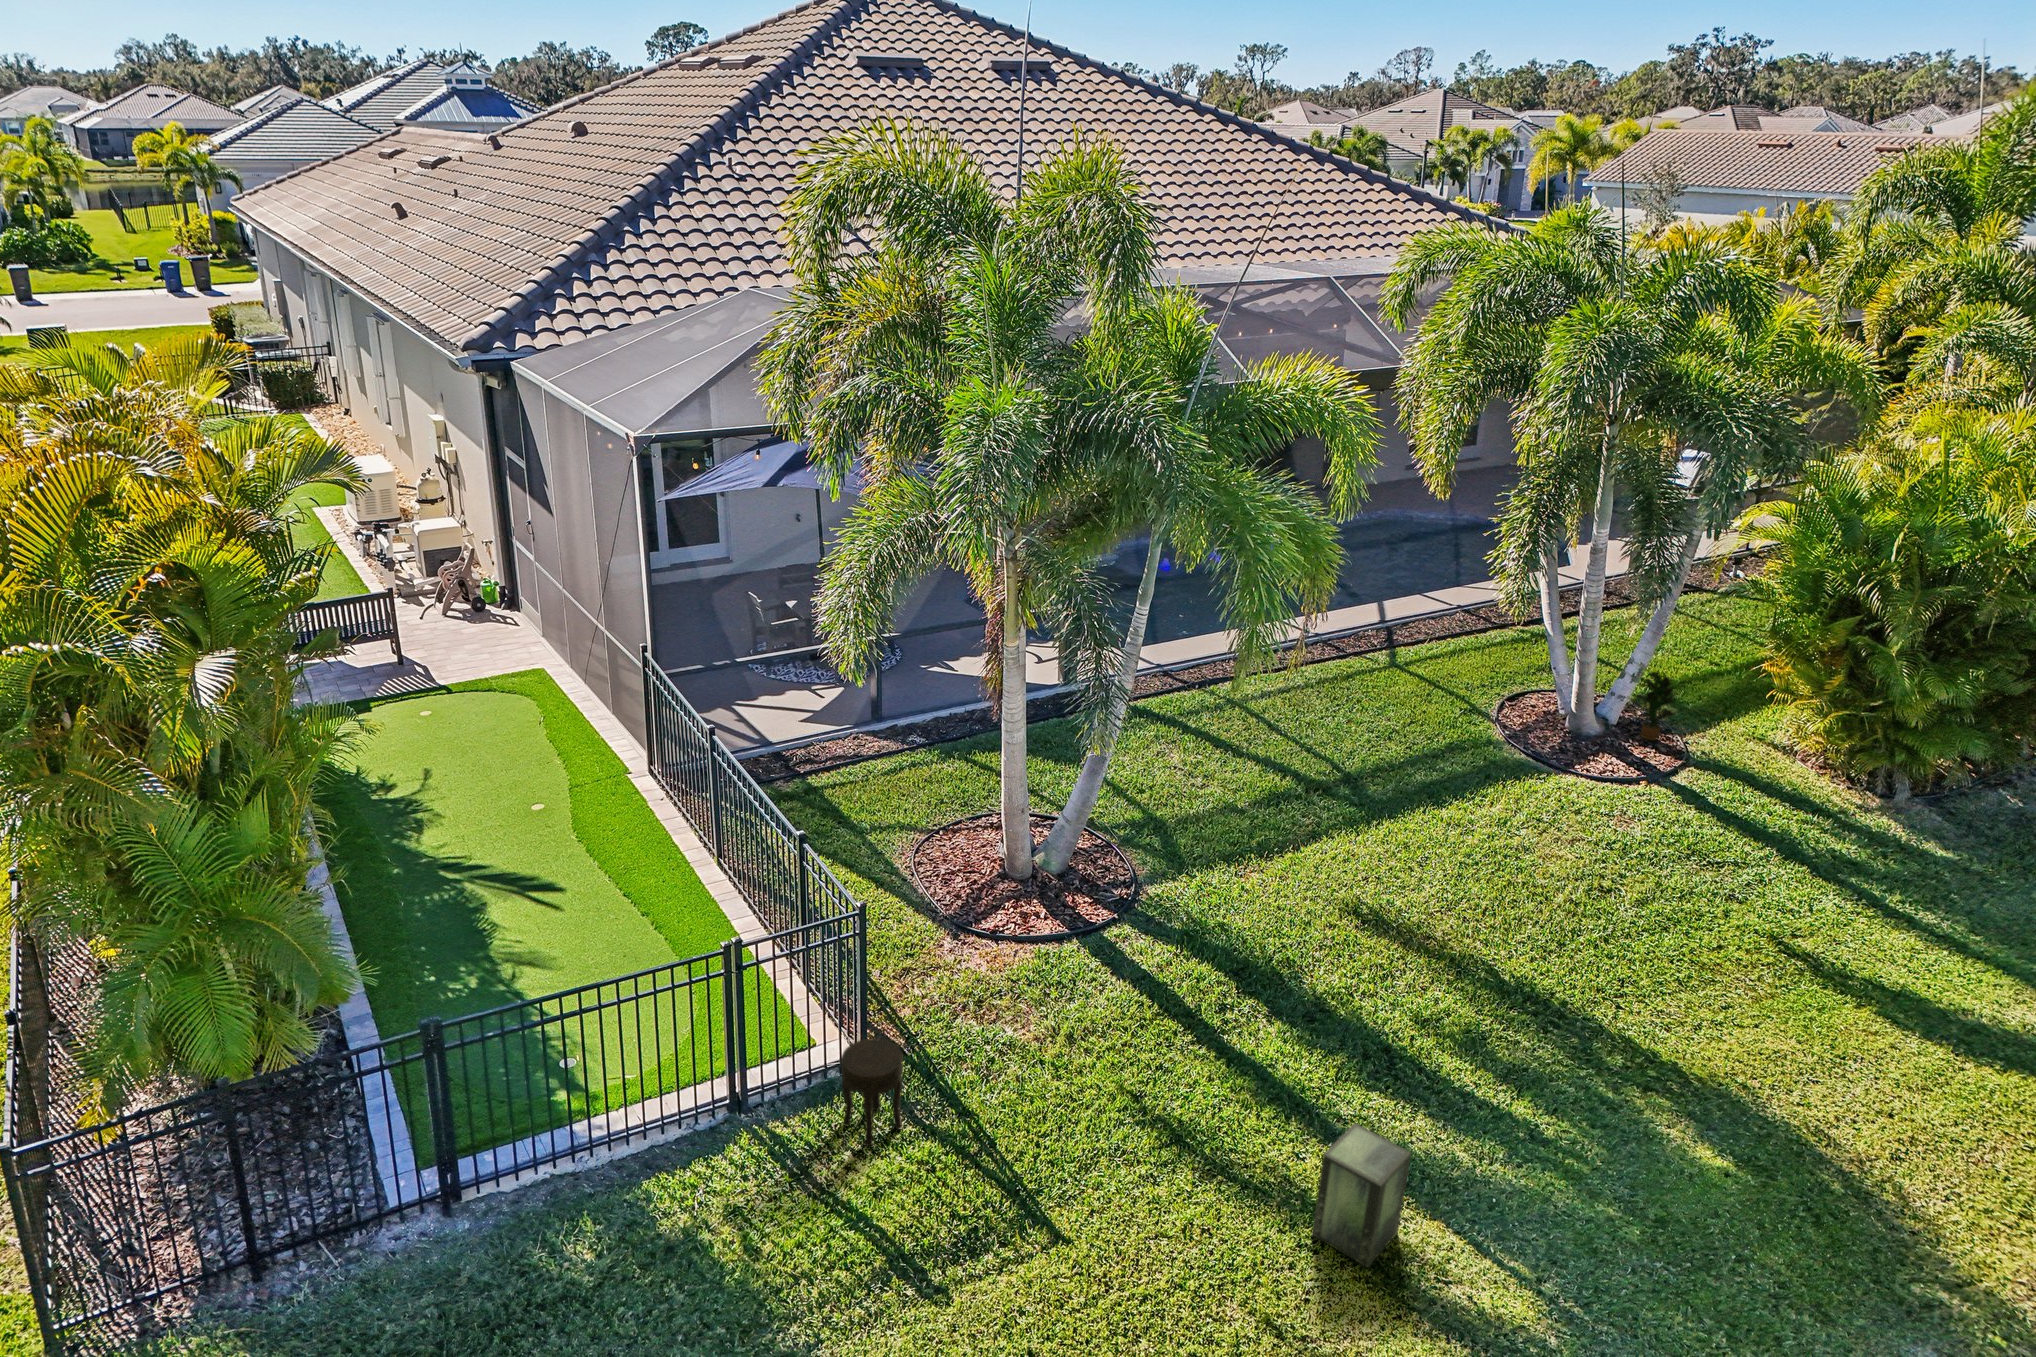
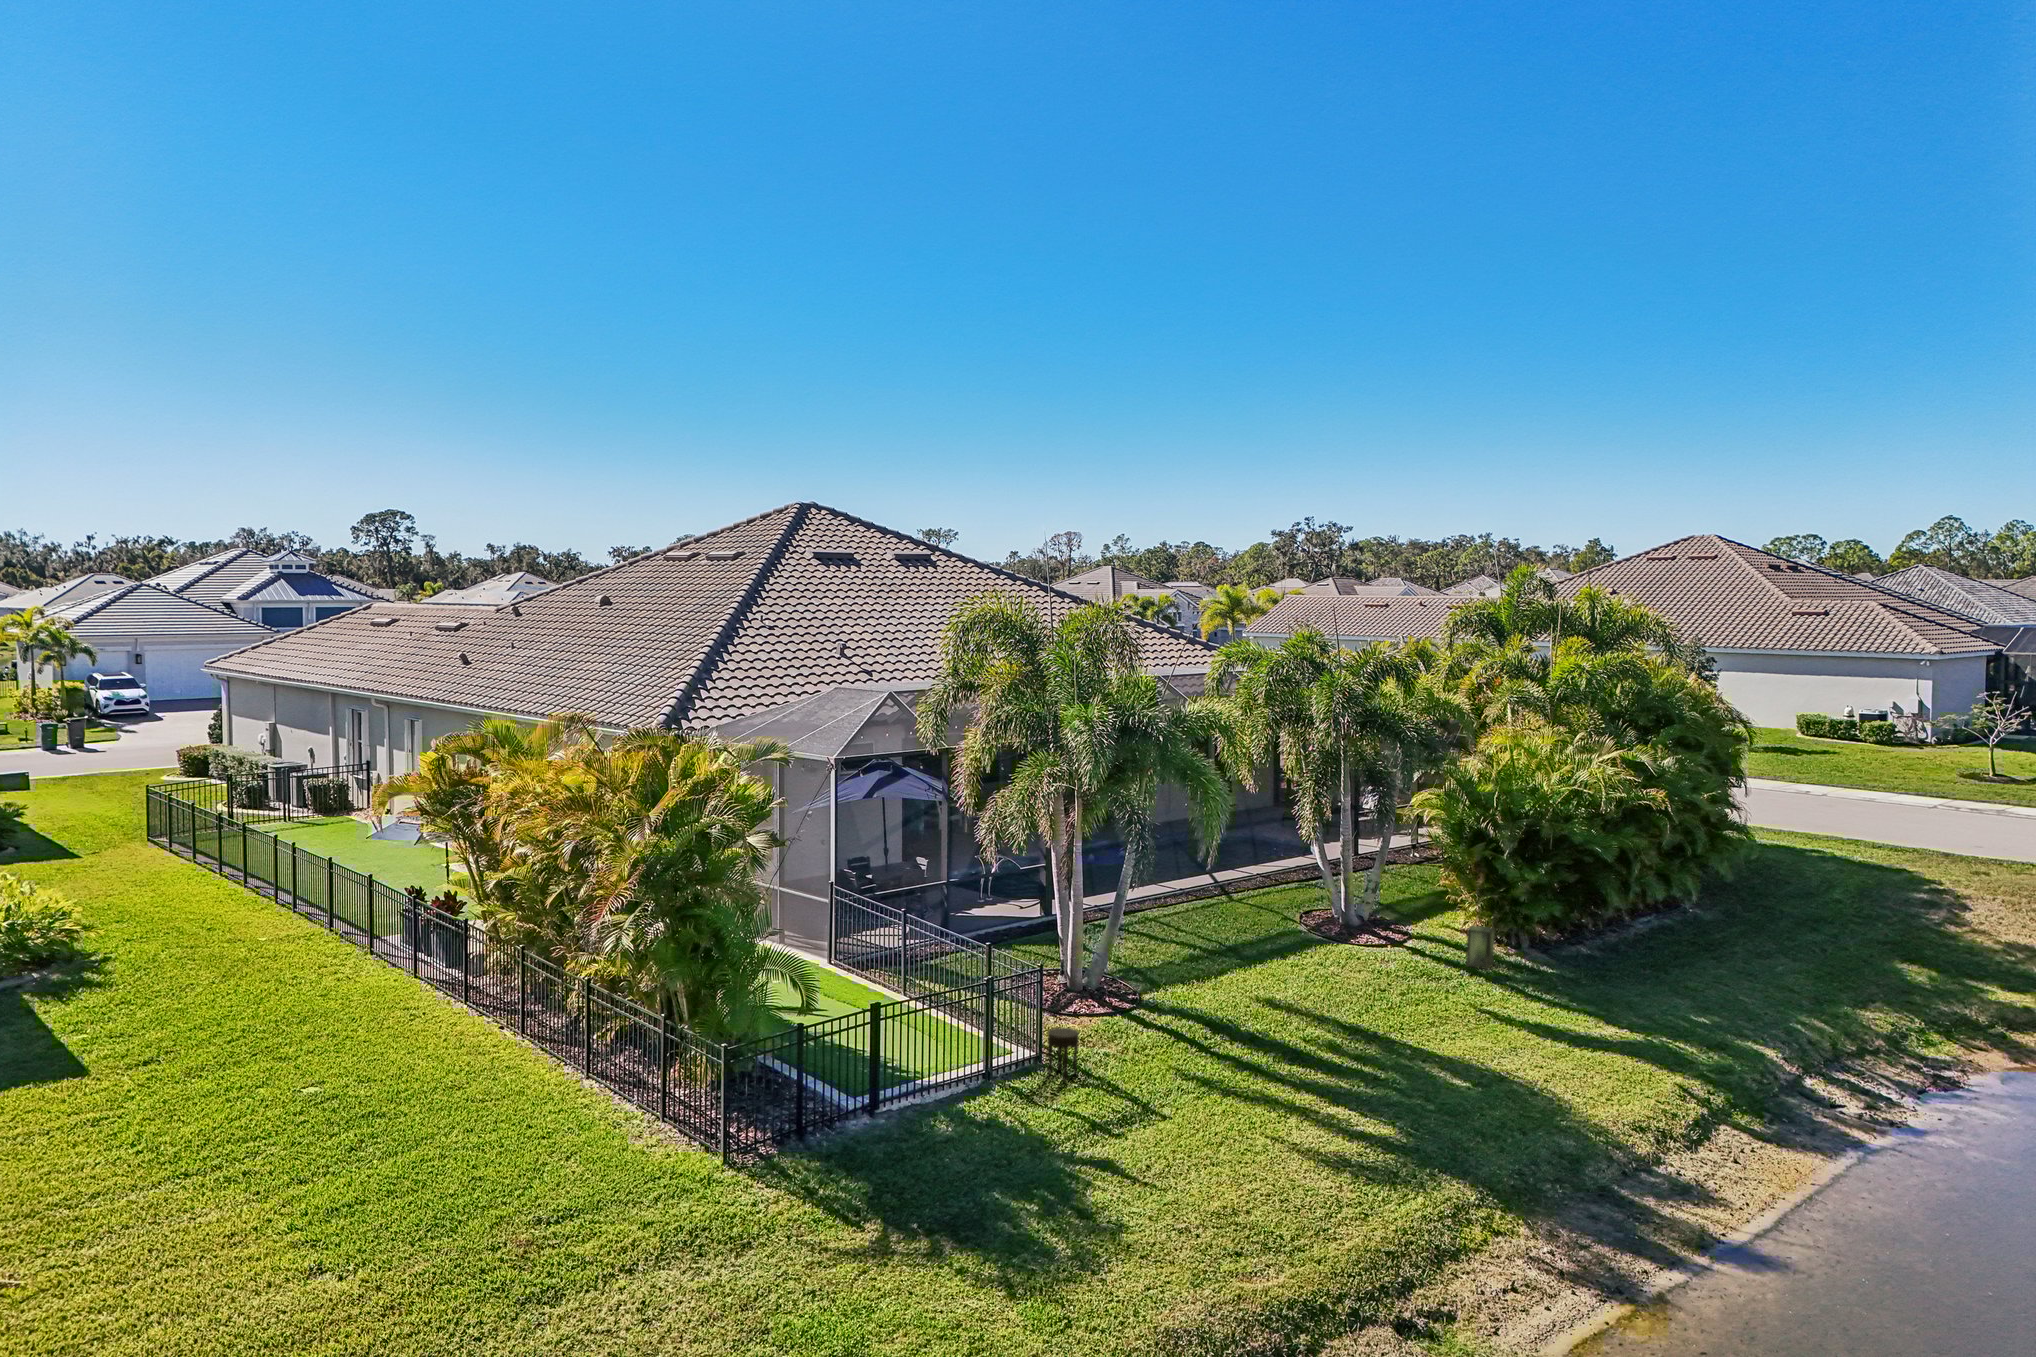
potted plant: present [1633,672,1676,740] -> none [1372,887,1399,929]
storage box: present [1312,1124,1411,1267] -> present [1466,925,1495,970]

